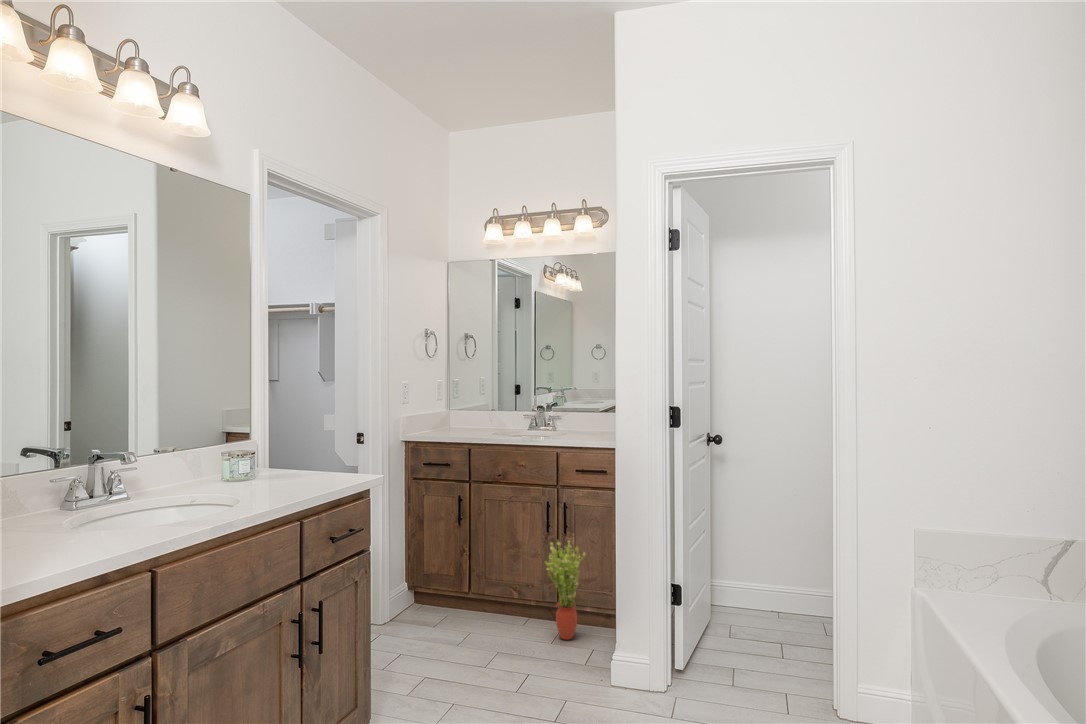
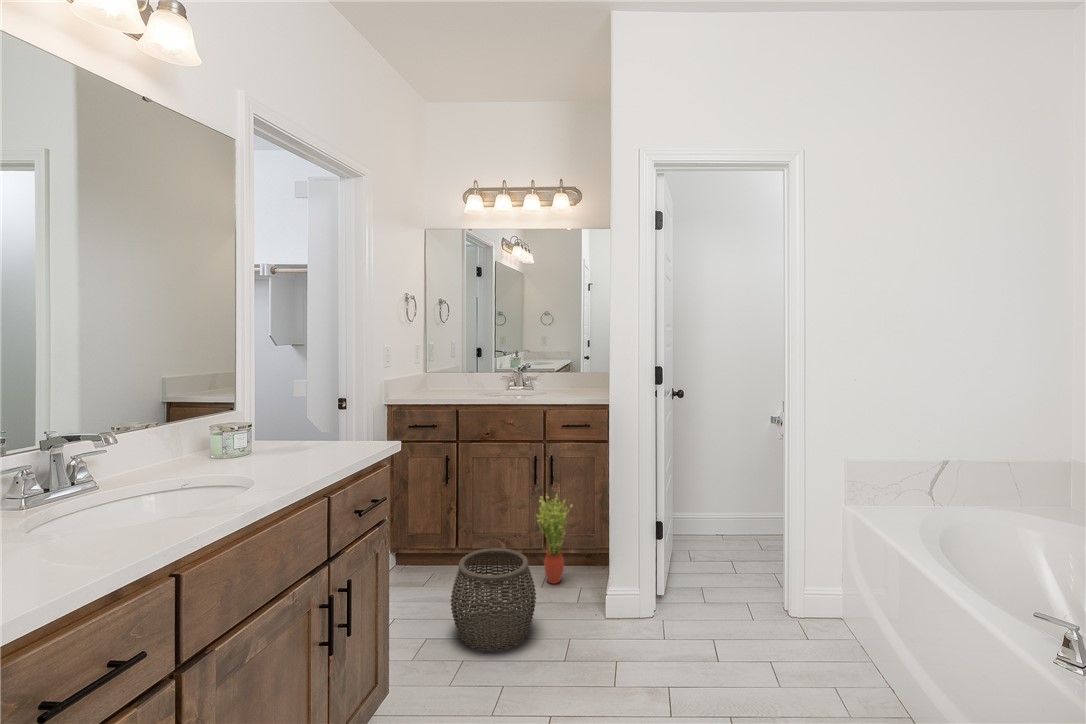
woven basket: none [443,593,533,699] -> present [451,548,536,650]

